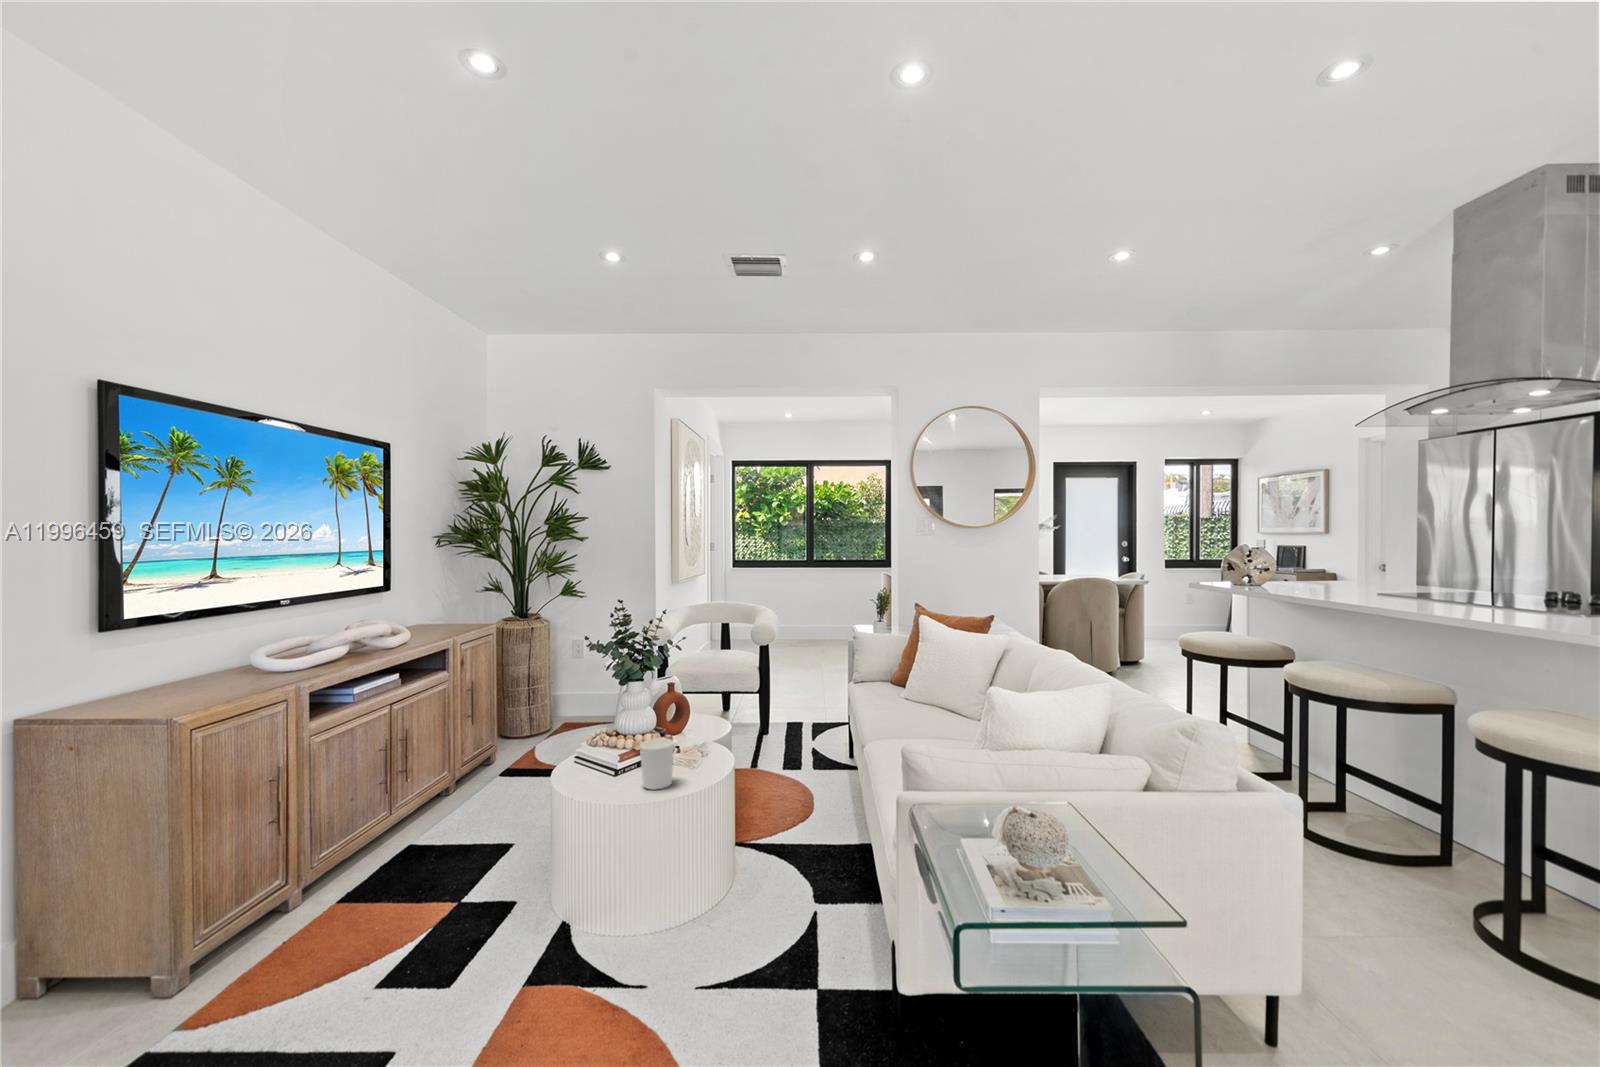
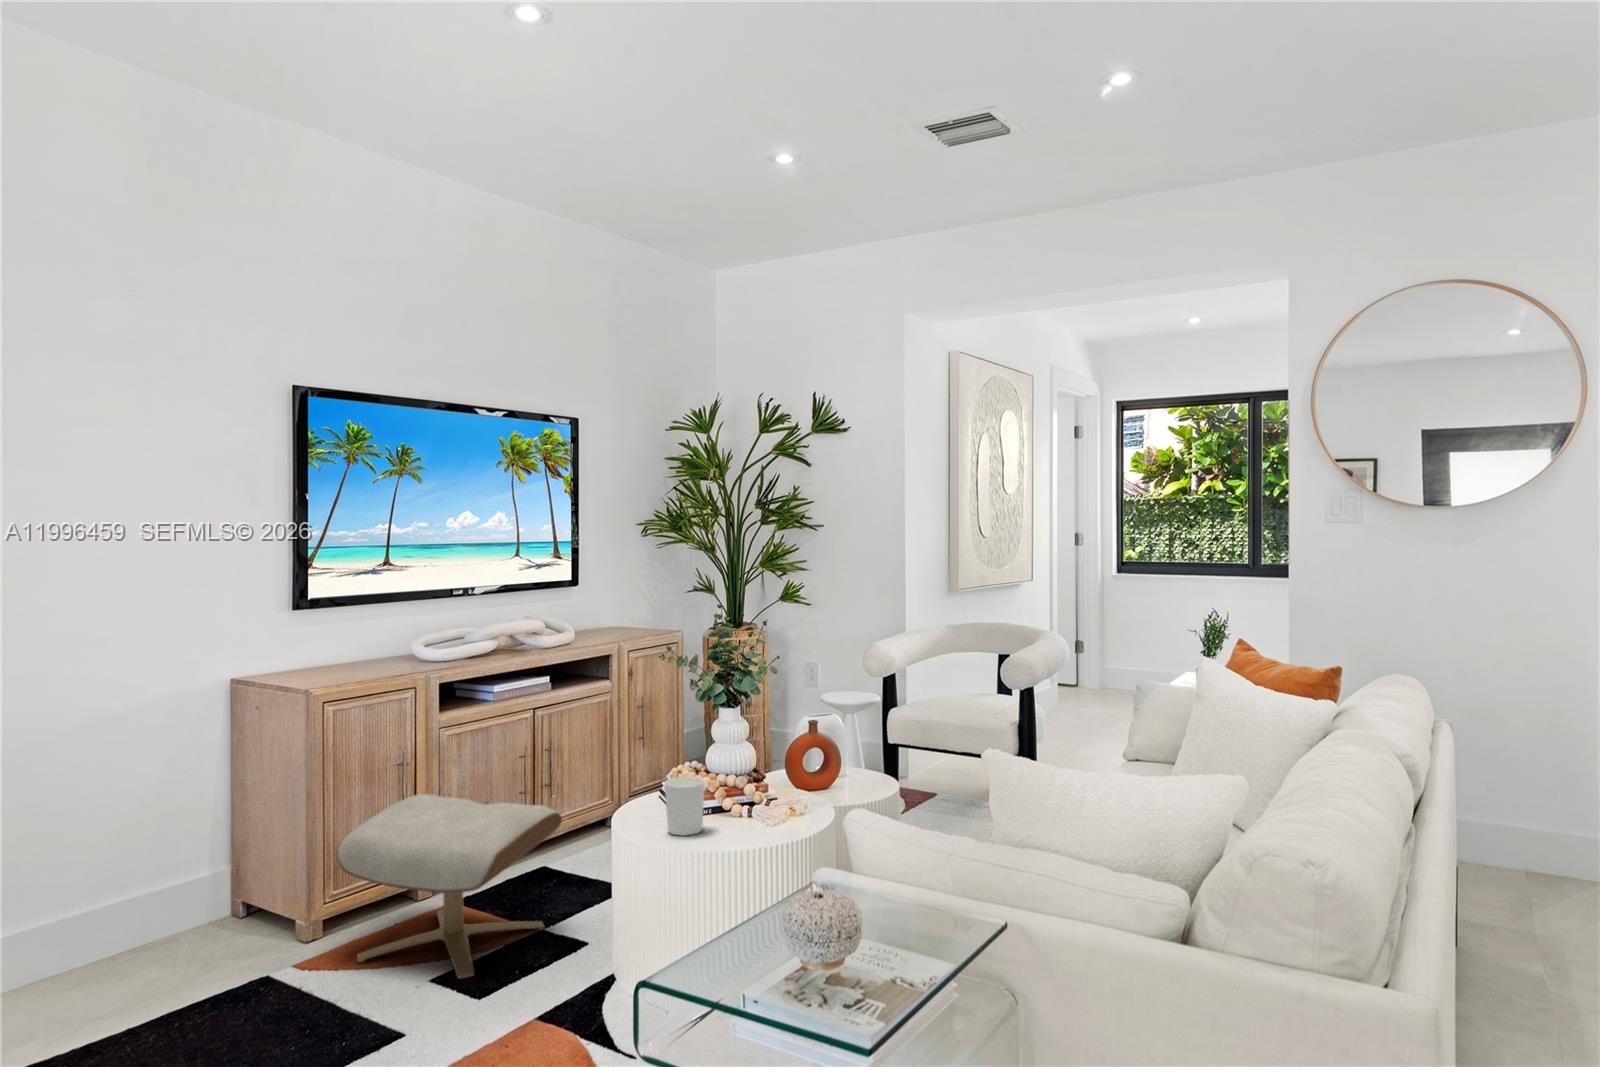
ottoman: none [229,790,478,997] -> present [336,794,562,979]

